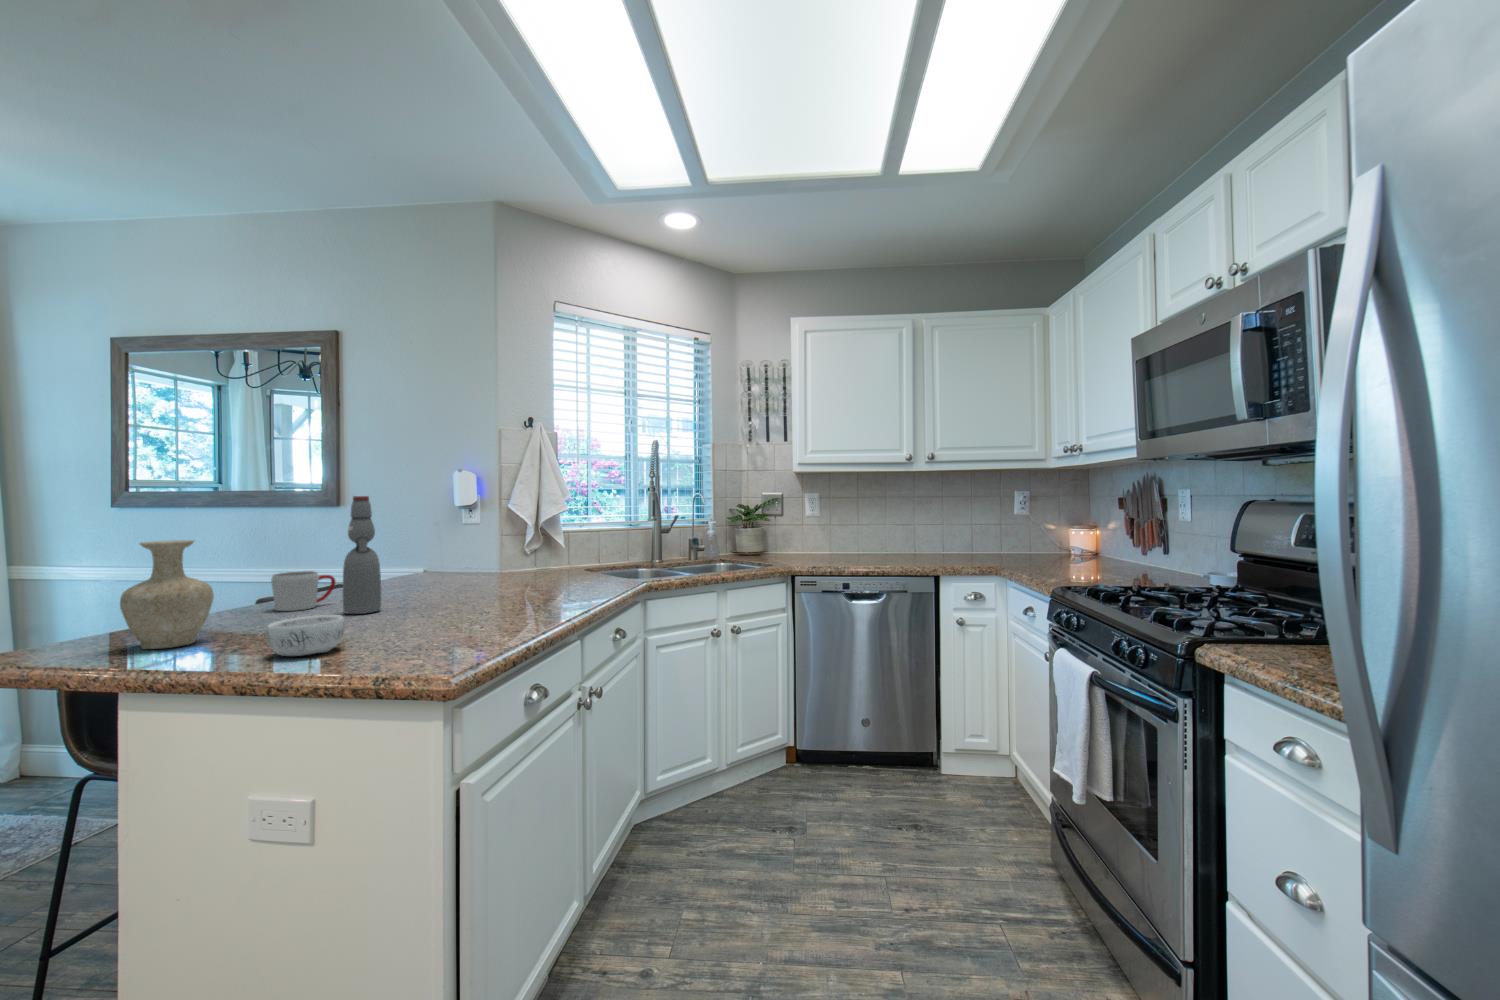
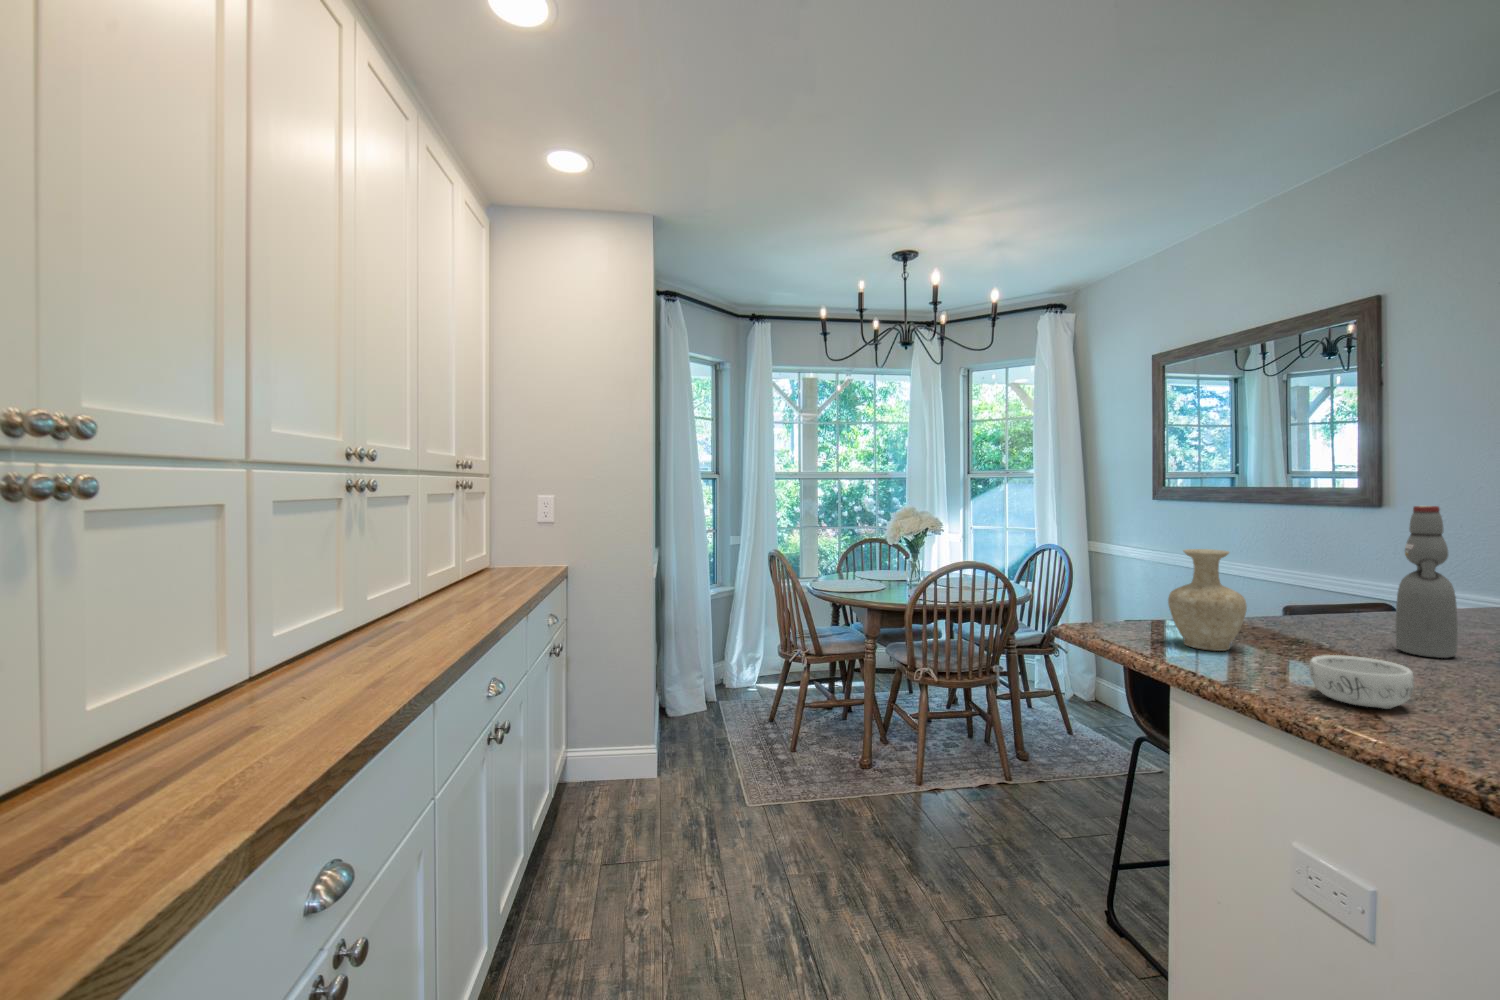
mug: present [271,571,336,611] -> none [1300,585,1381,631]

